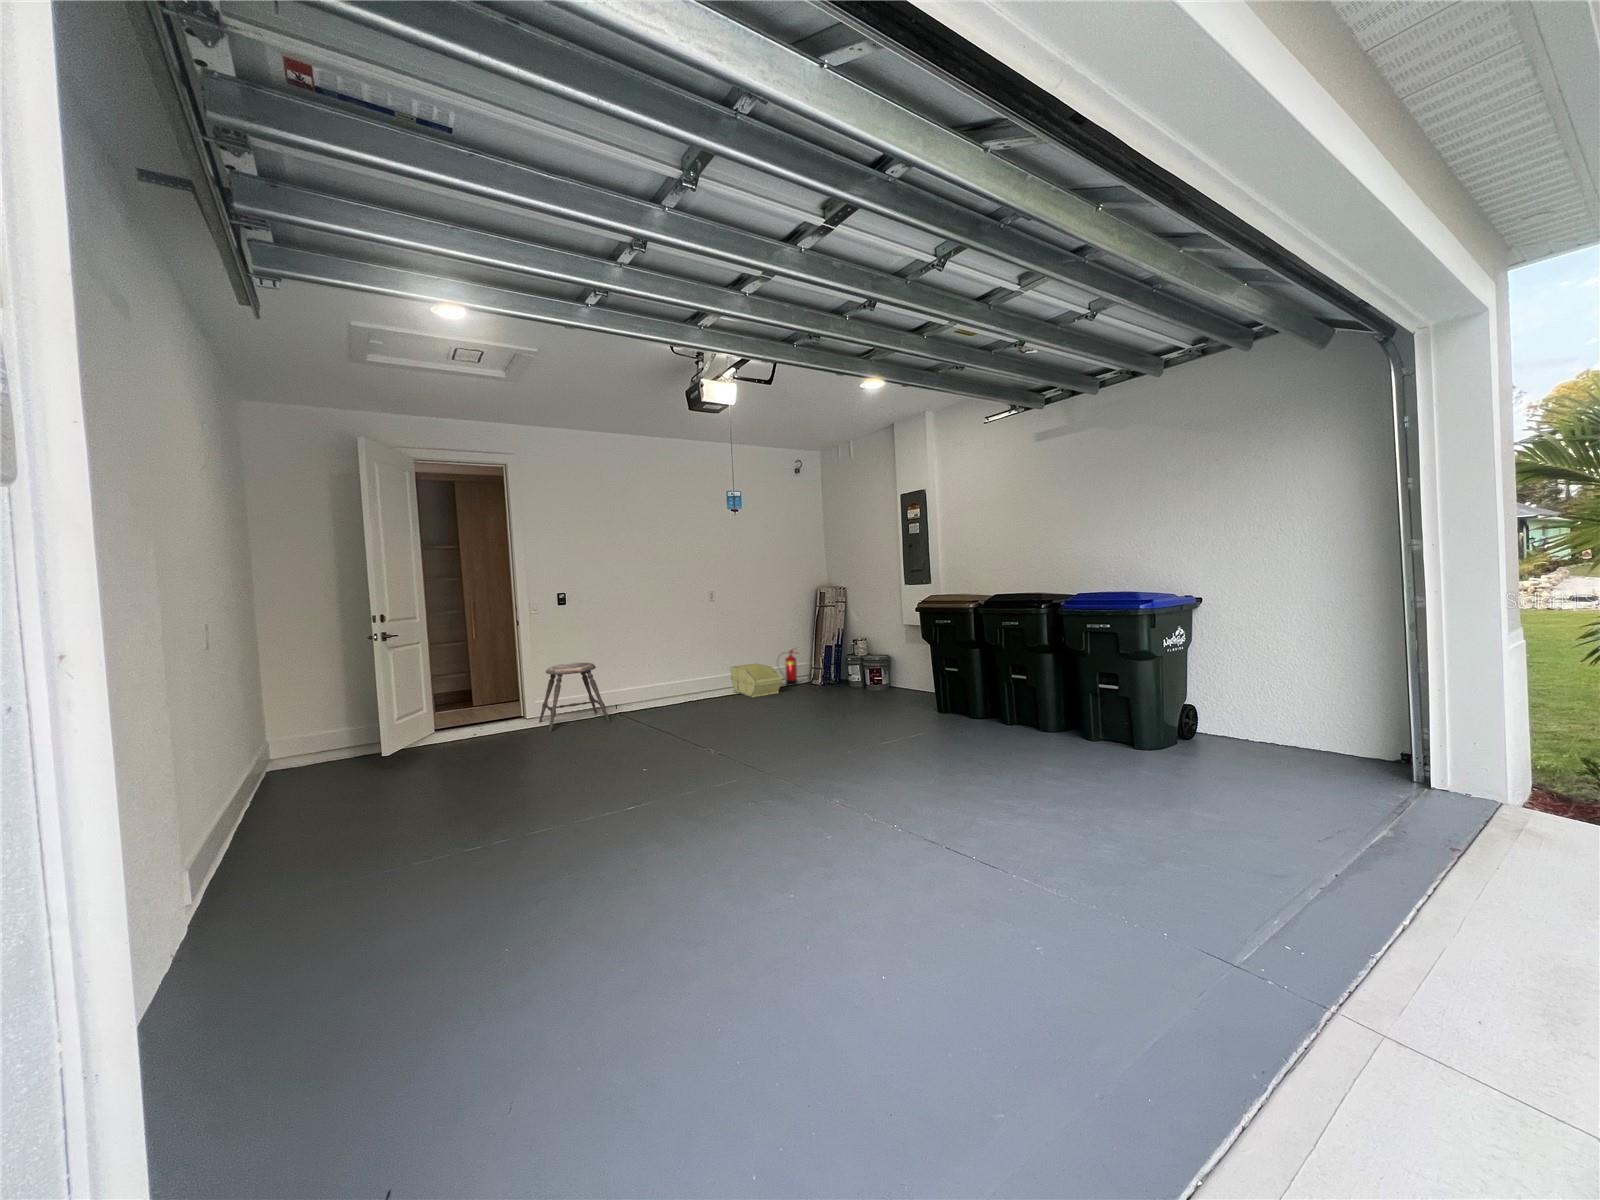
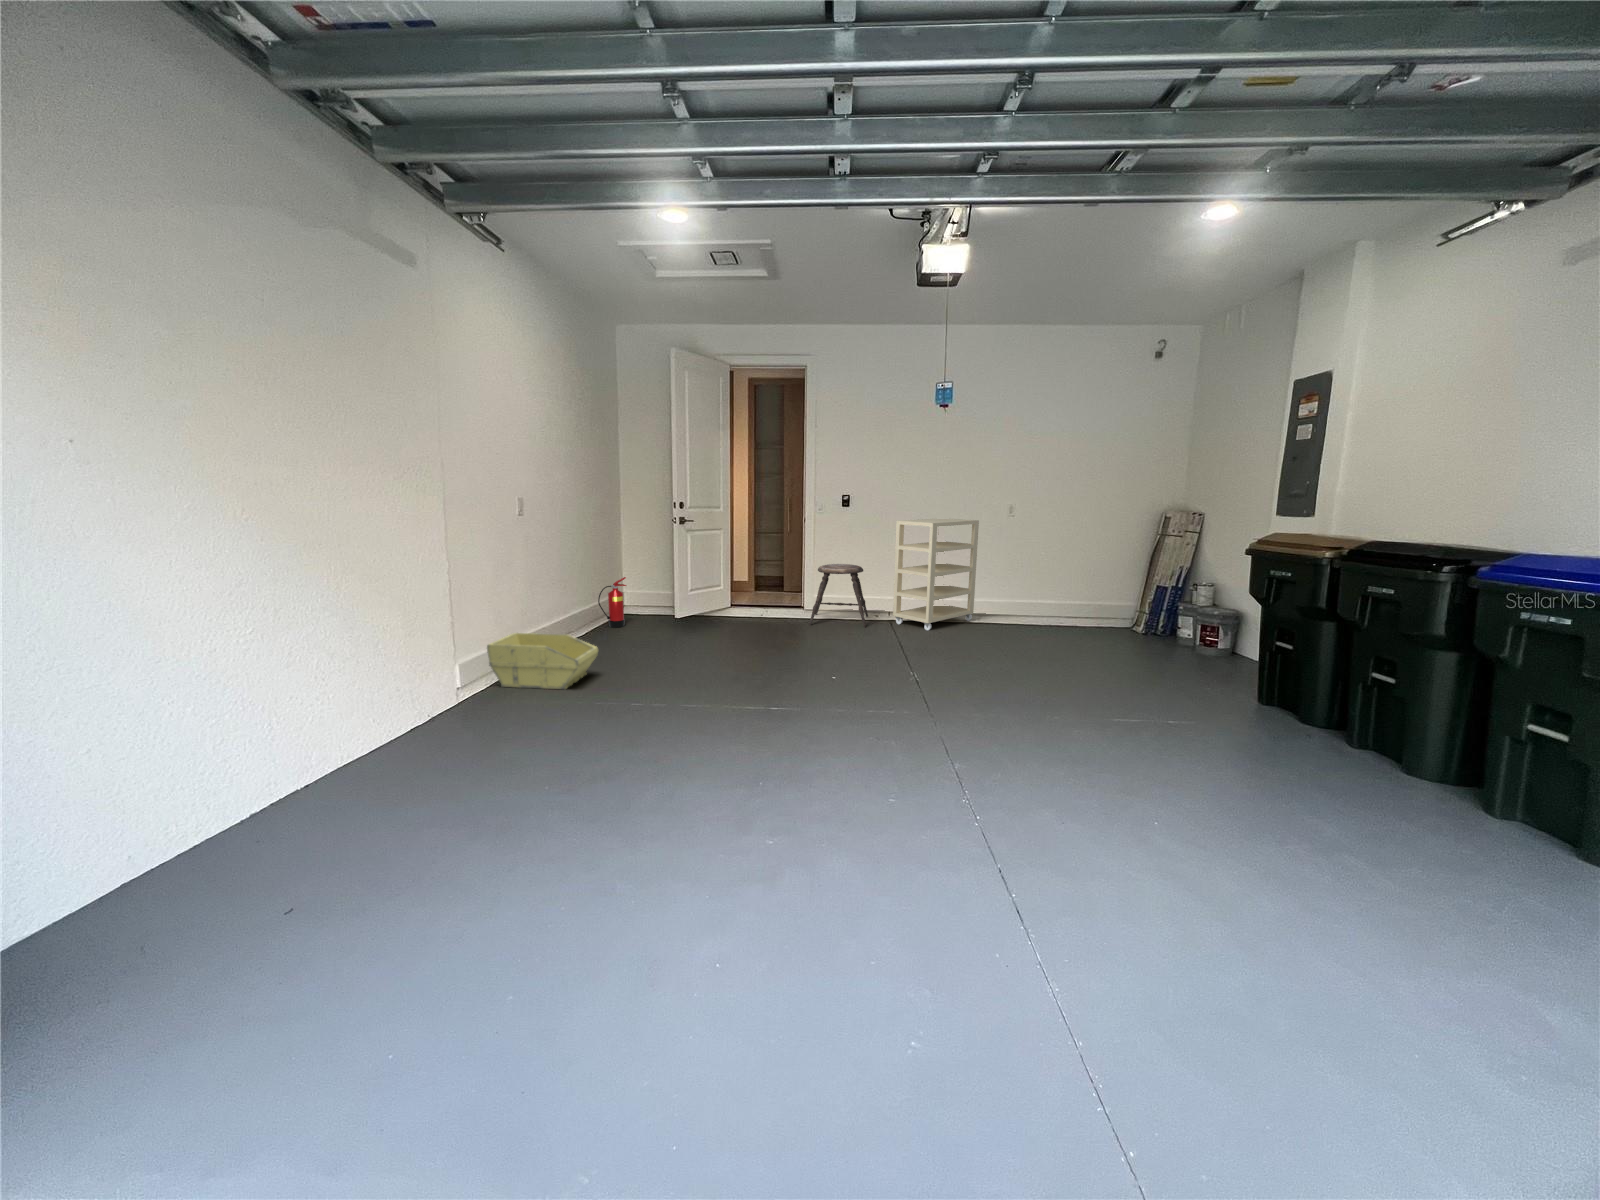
shelving unit: none [624,607,694,714] -> present [893,519,979,630]
fire extinguisher: present [784,650,798,686] -> present [598,577,626,628]
storage bin: present [731,663,782,697] -> present [487,633,598,689]

